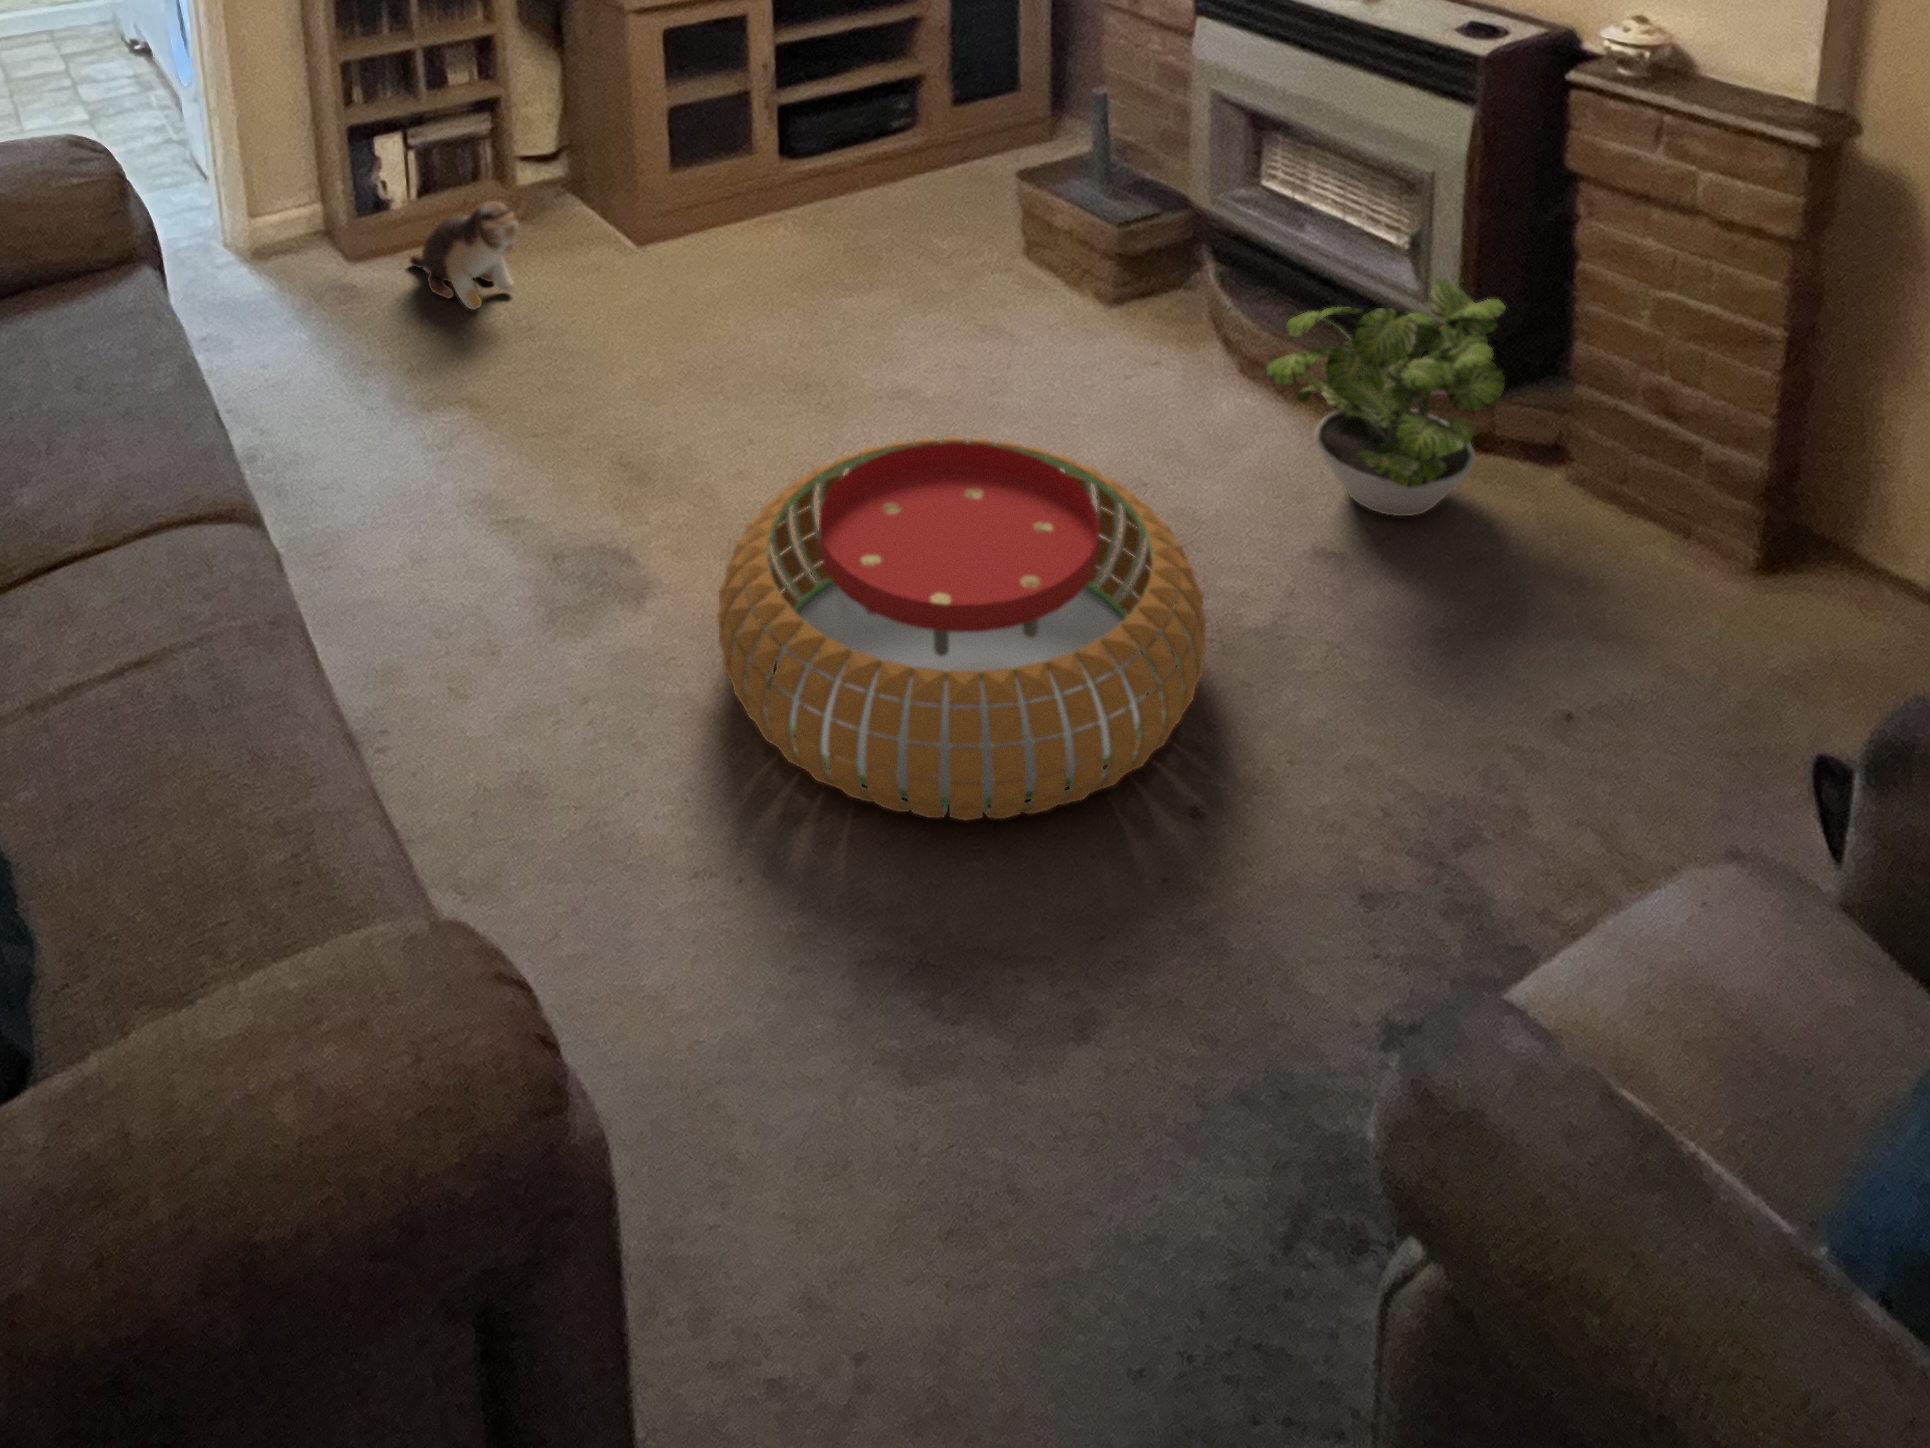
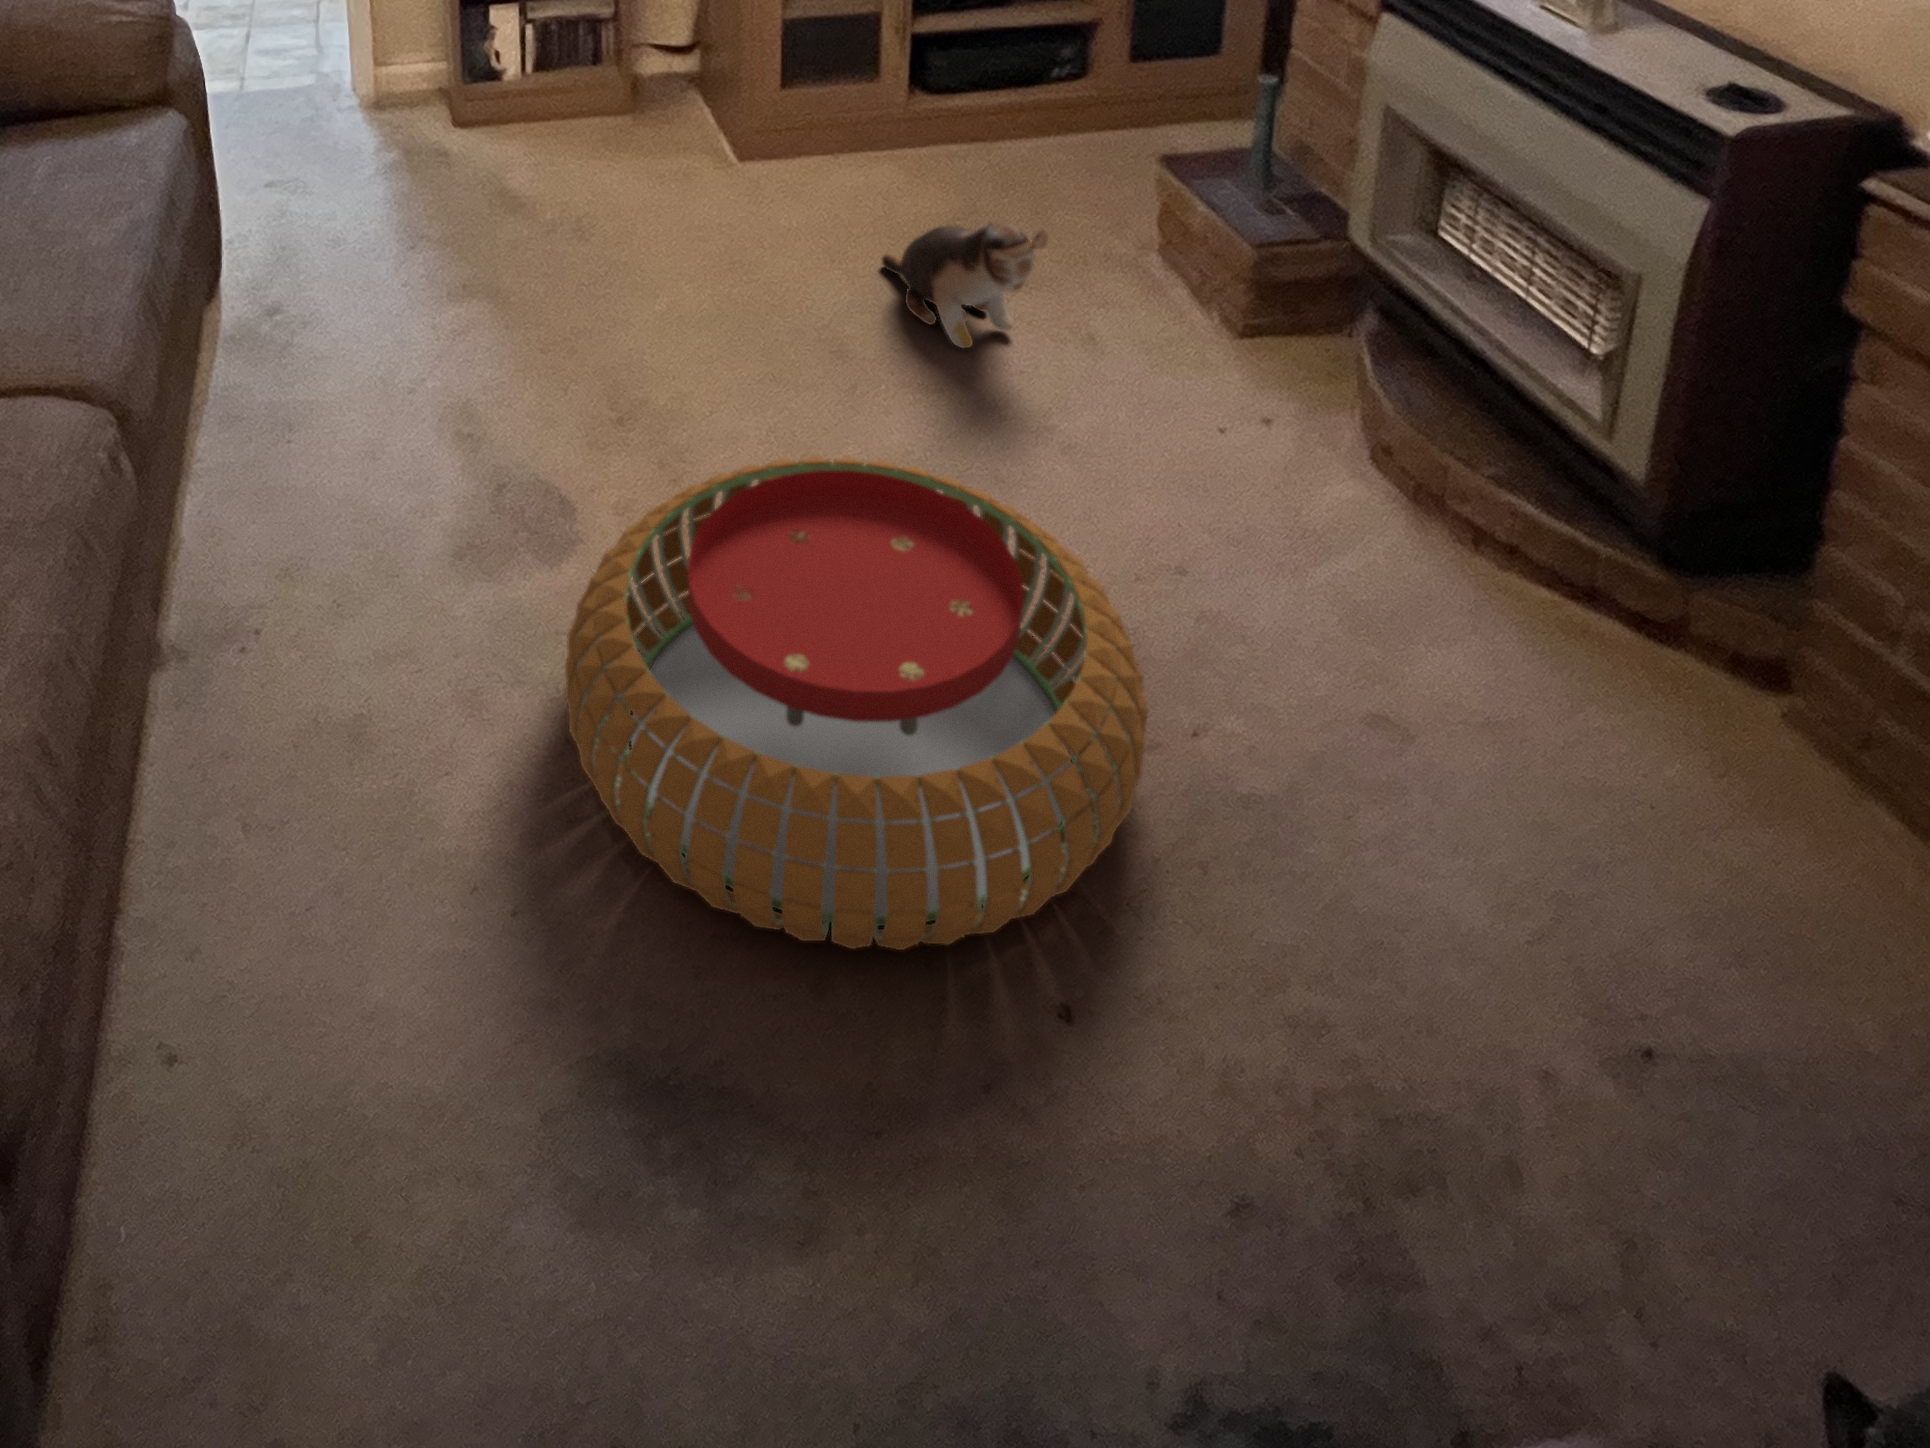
plush toy: present [410,201,526,309] -> present [882,222,1048,348]
potted plant: present [1266,280,1506,516] -> none [1323,416,1710,712]

